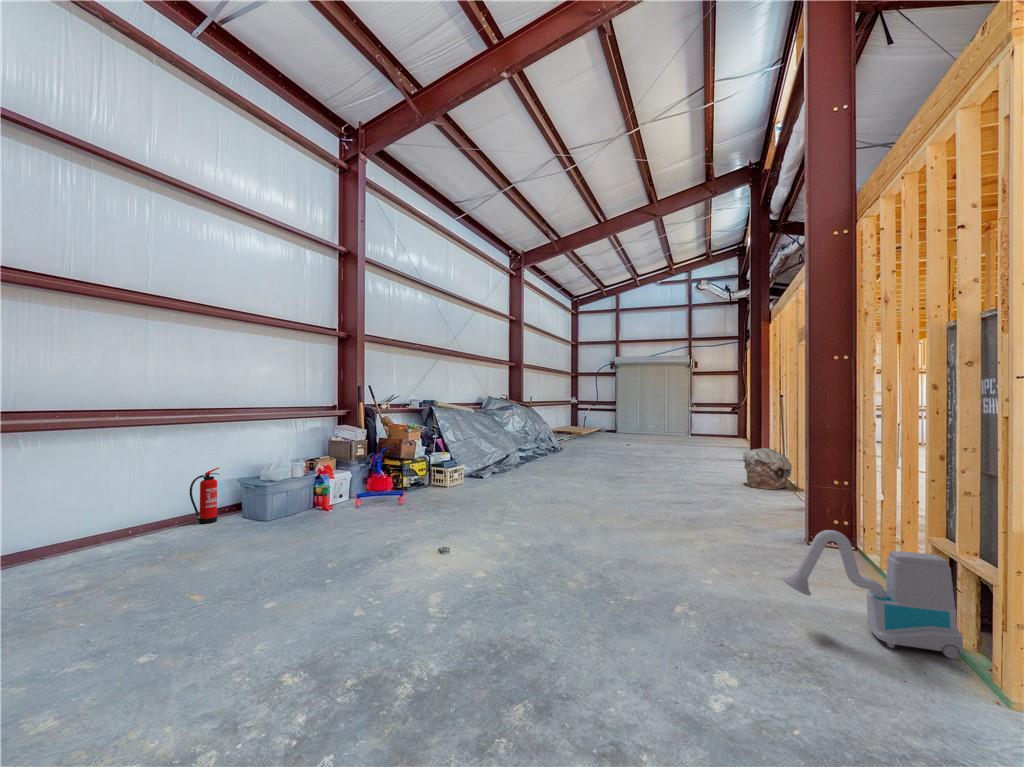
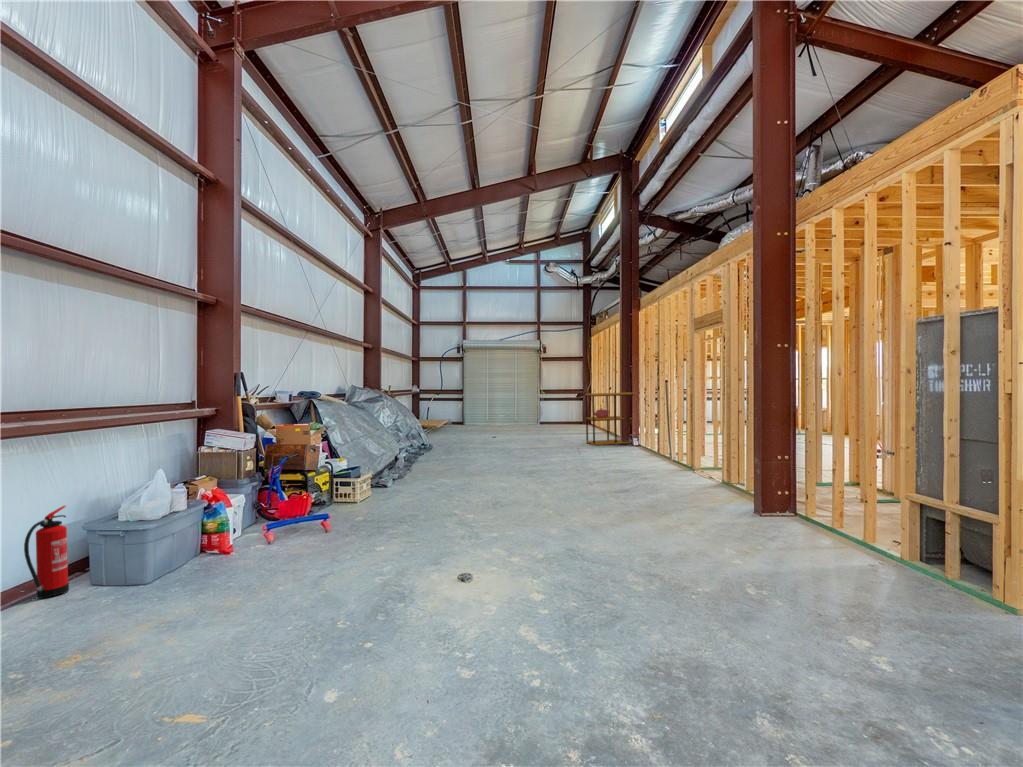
shelving unit: none [710,407,768,461] -> present [585,393,634,446]
laundry basket: present [743,448,792,490] -> none [646,431,692,469]
vacuum cleaner: present [783,530,963,659] -> none [833,491,952,576]

